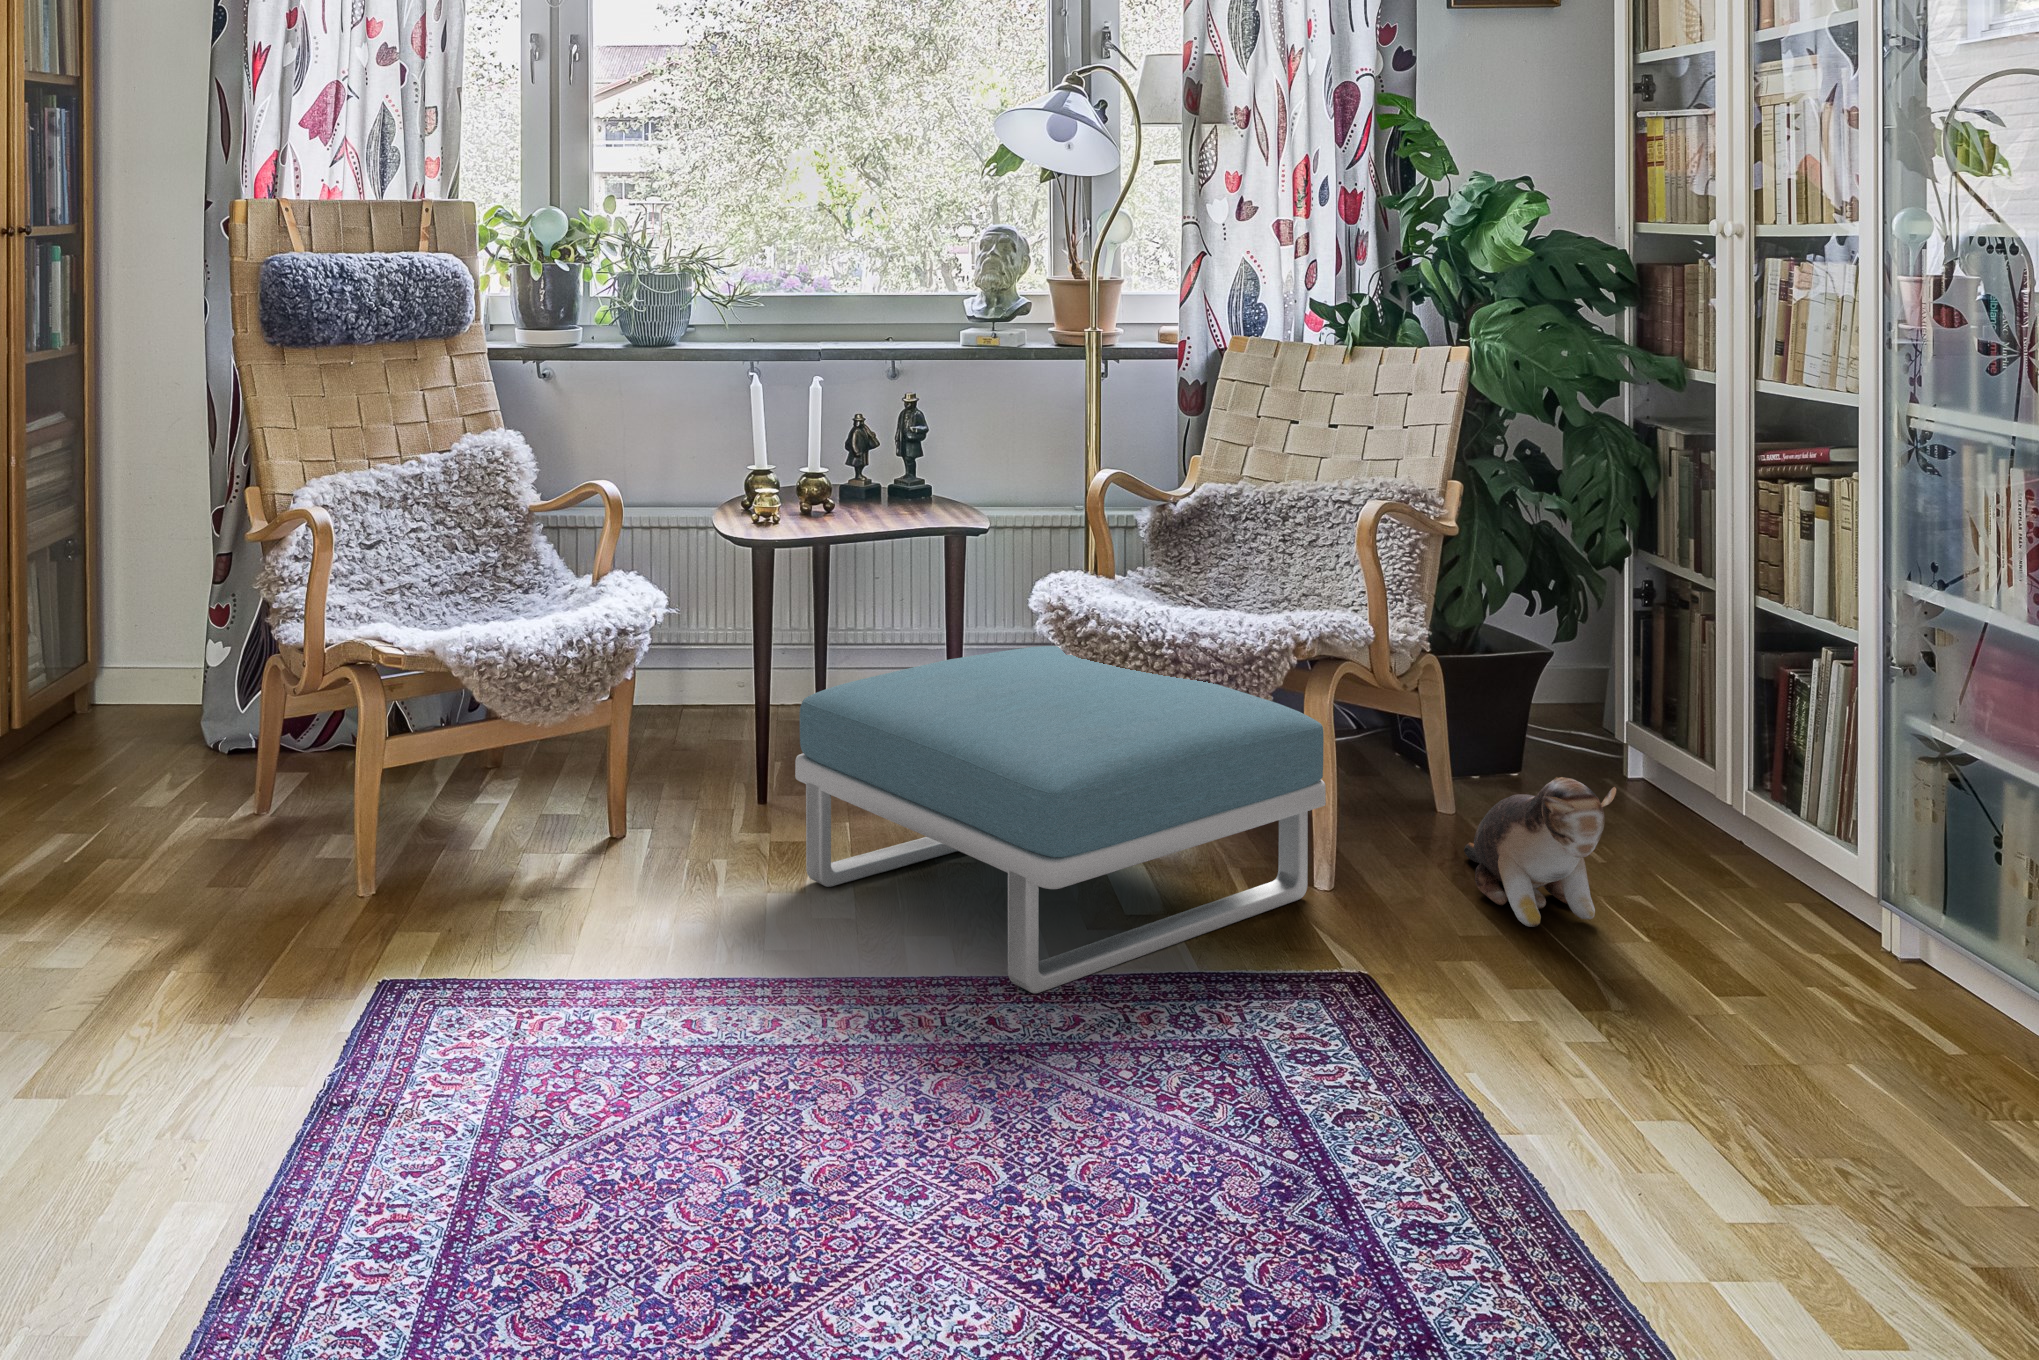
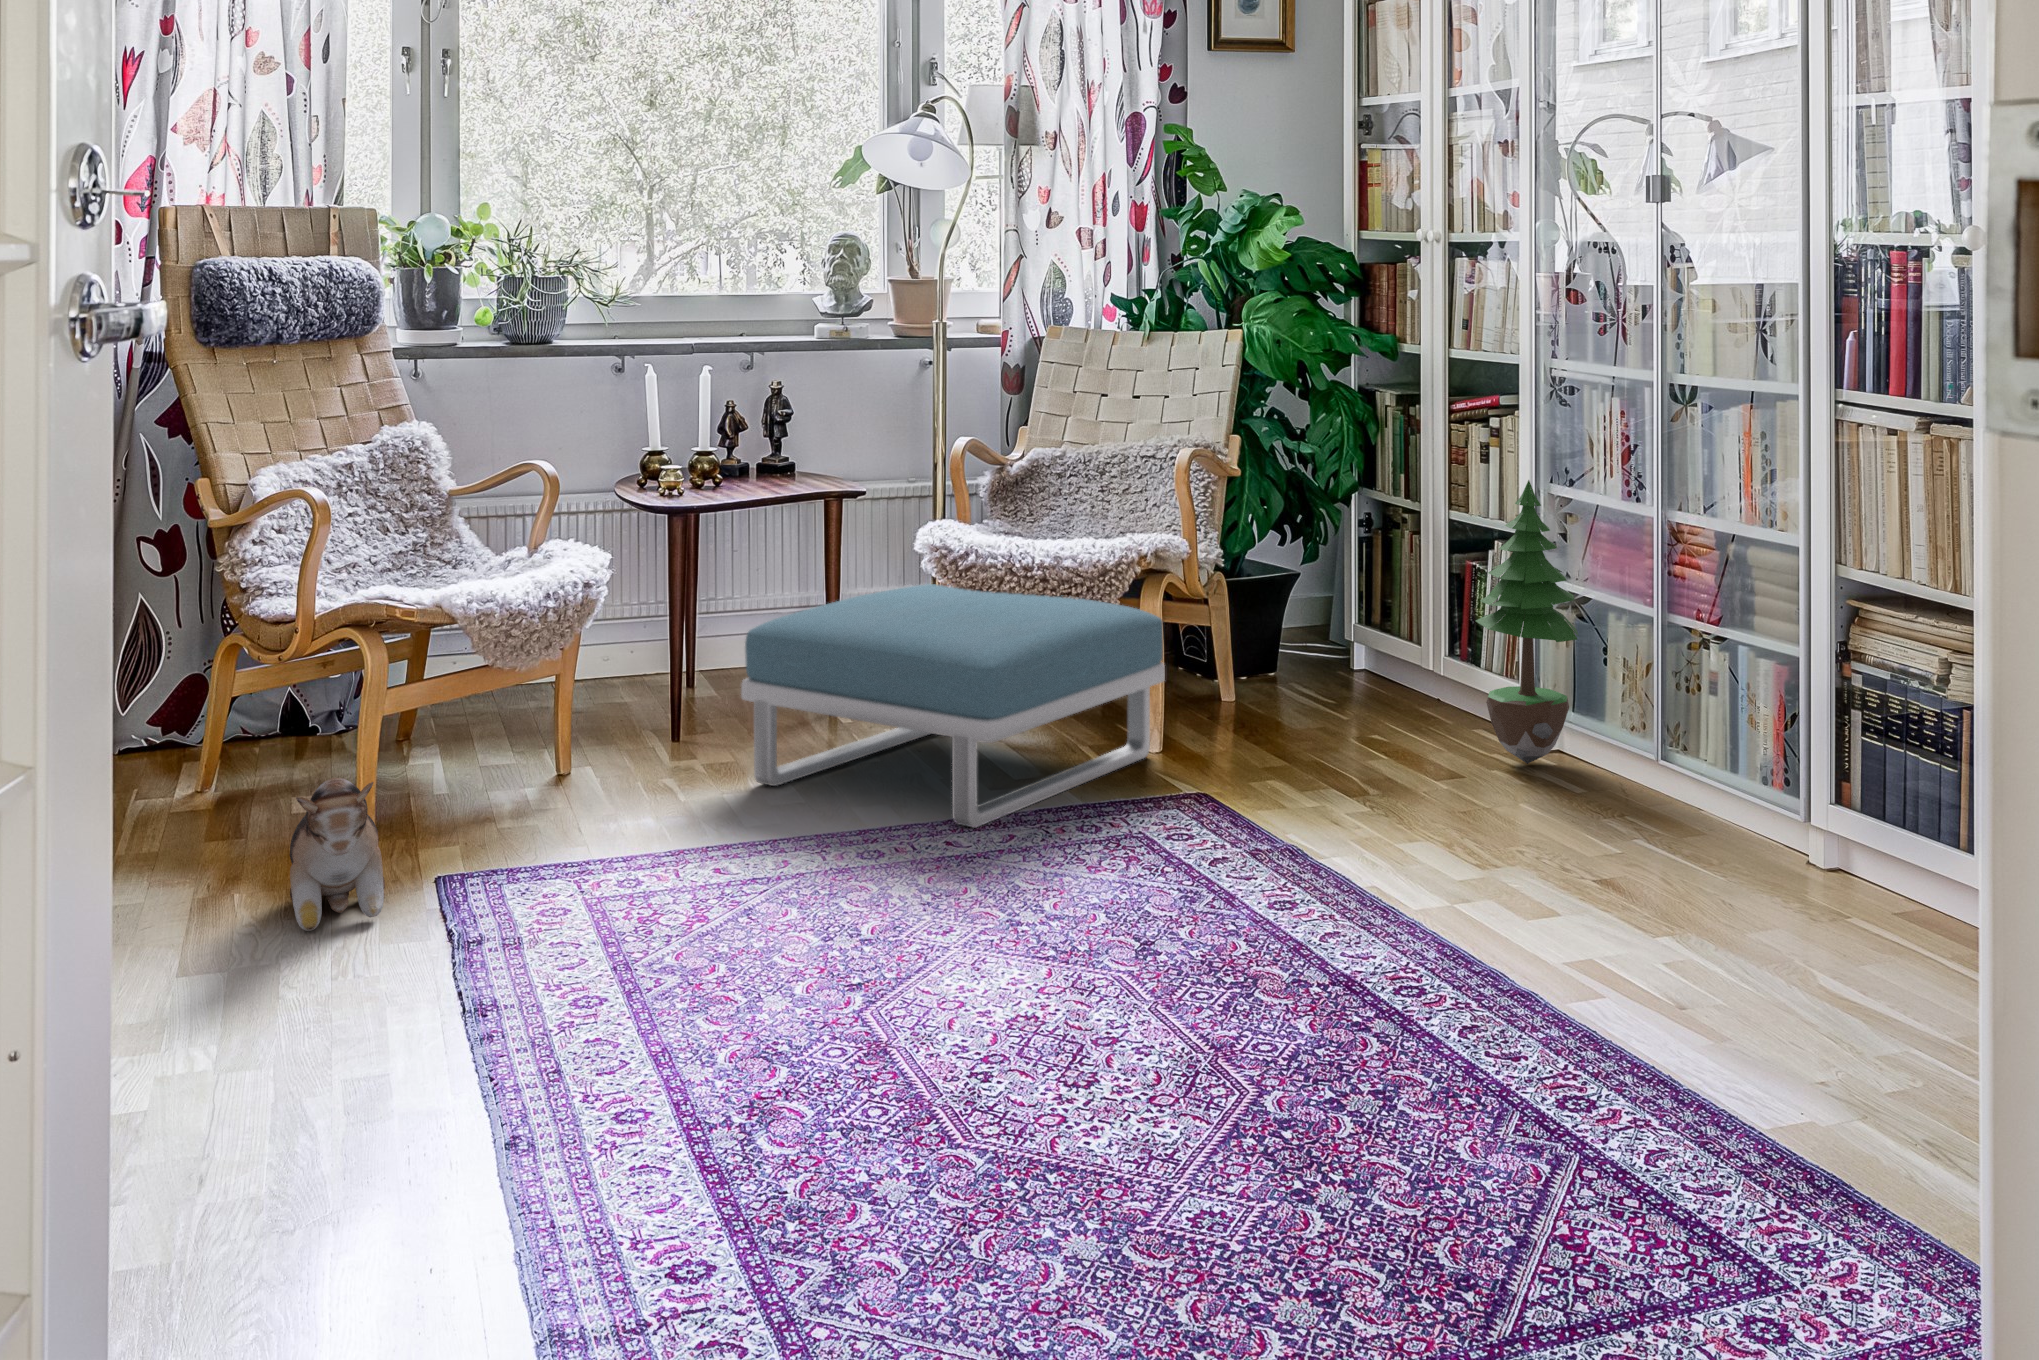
potted tree: none [1782,579,1953,985] -> present [1476,480,1579,764]
plush toy: present [1464,777,1616,927] -> present [290,778,385,931]

